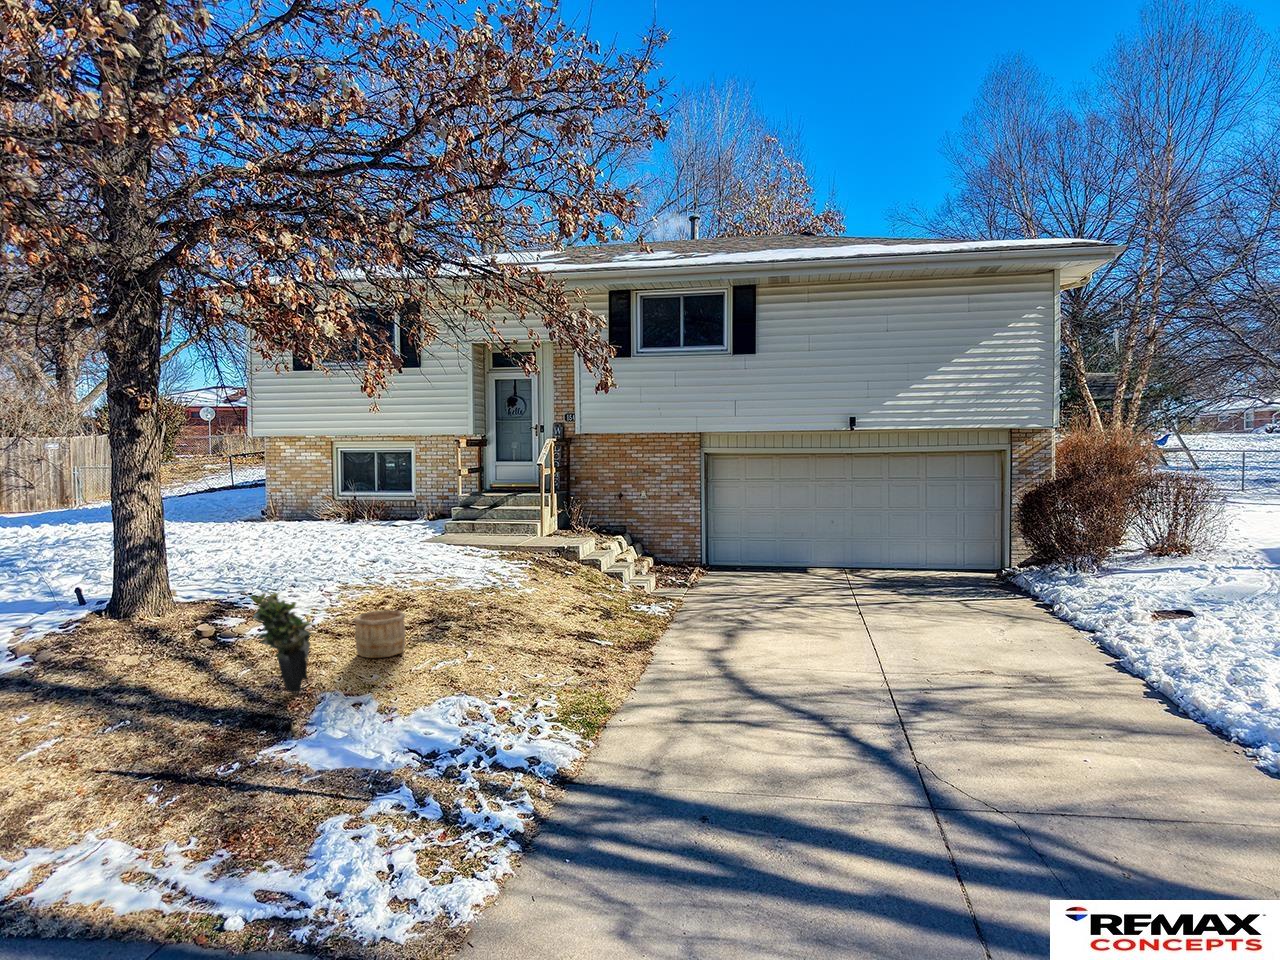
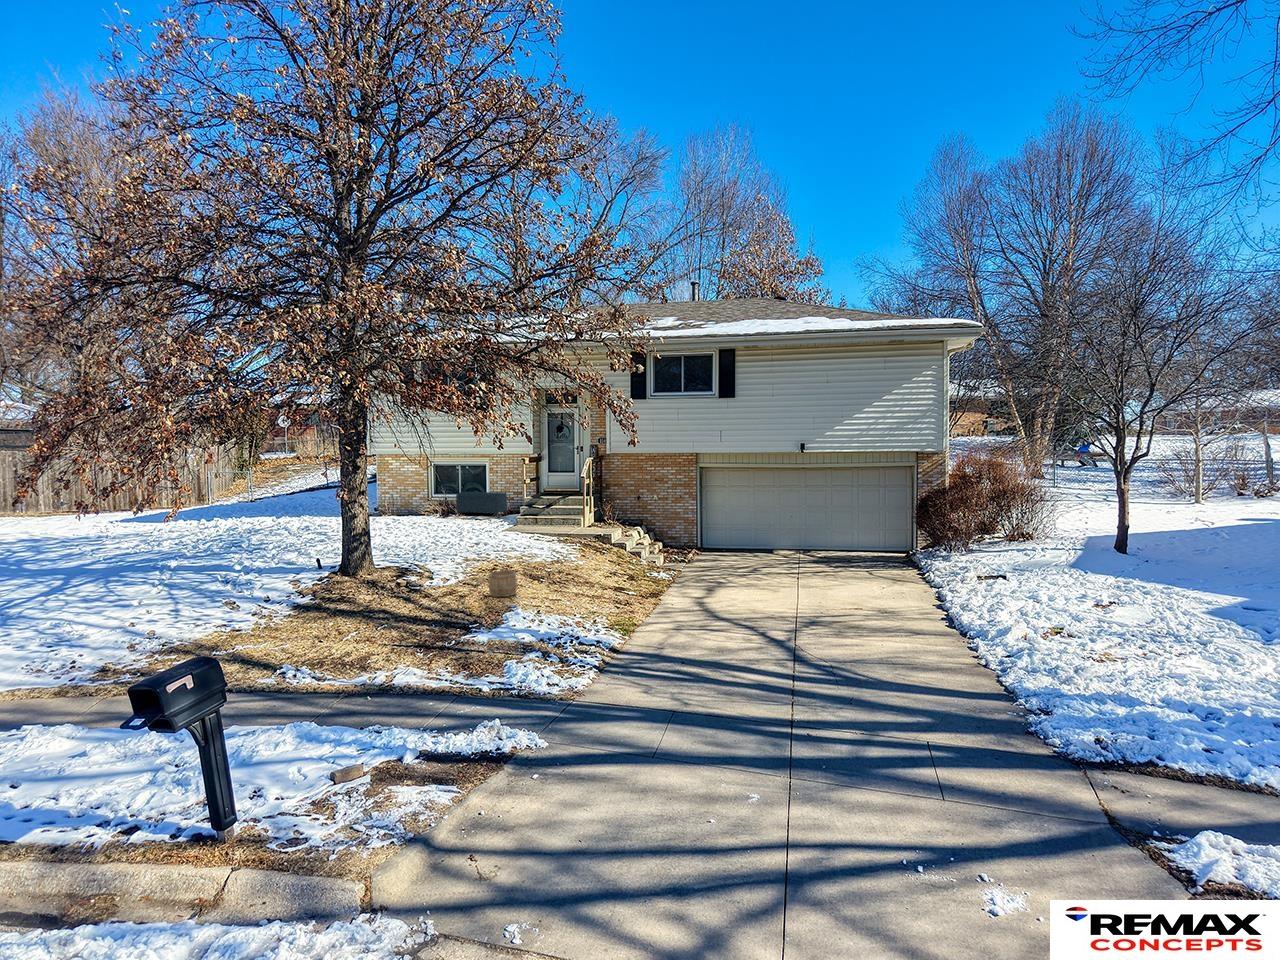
bench: none [367,487,439,521] -> present [456,492,507,516]
potted plant: present [250,592,312,693] -> none [440,557,474,613]

